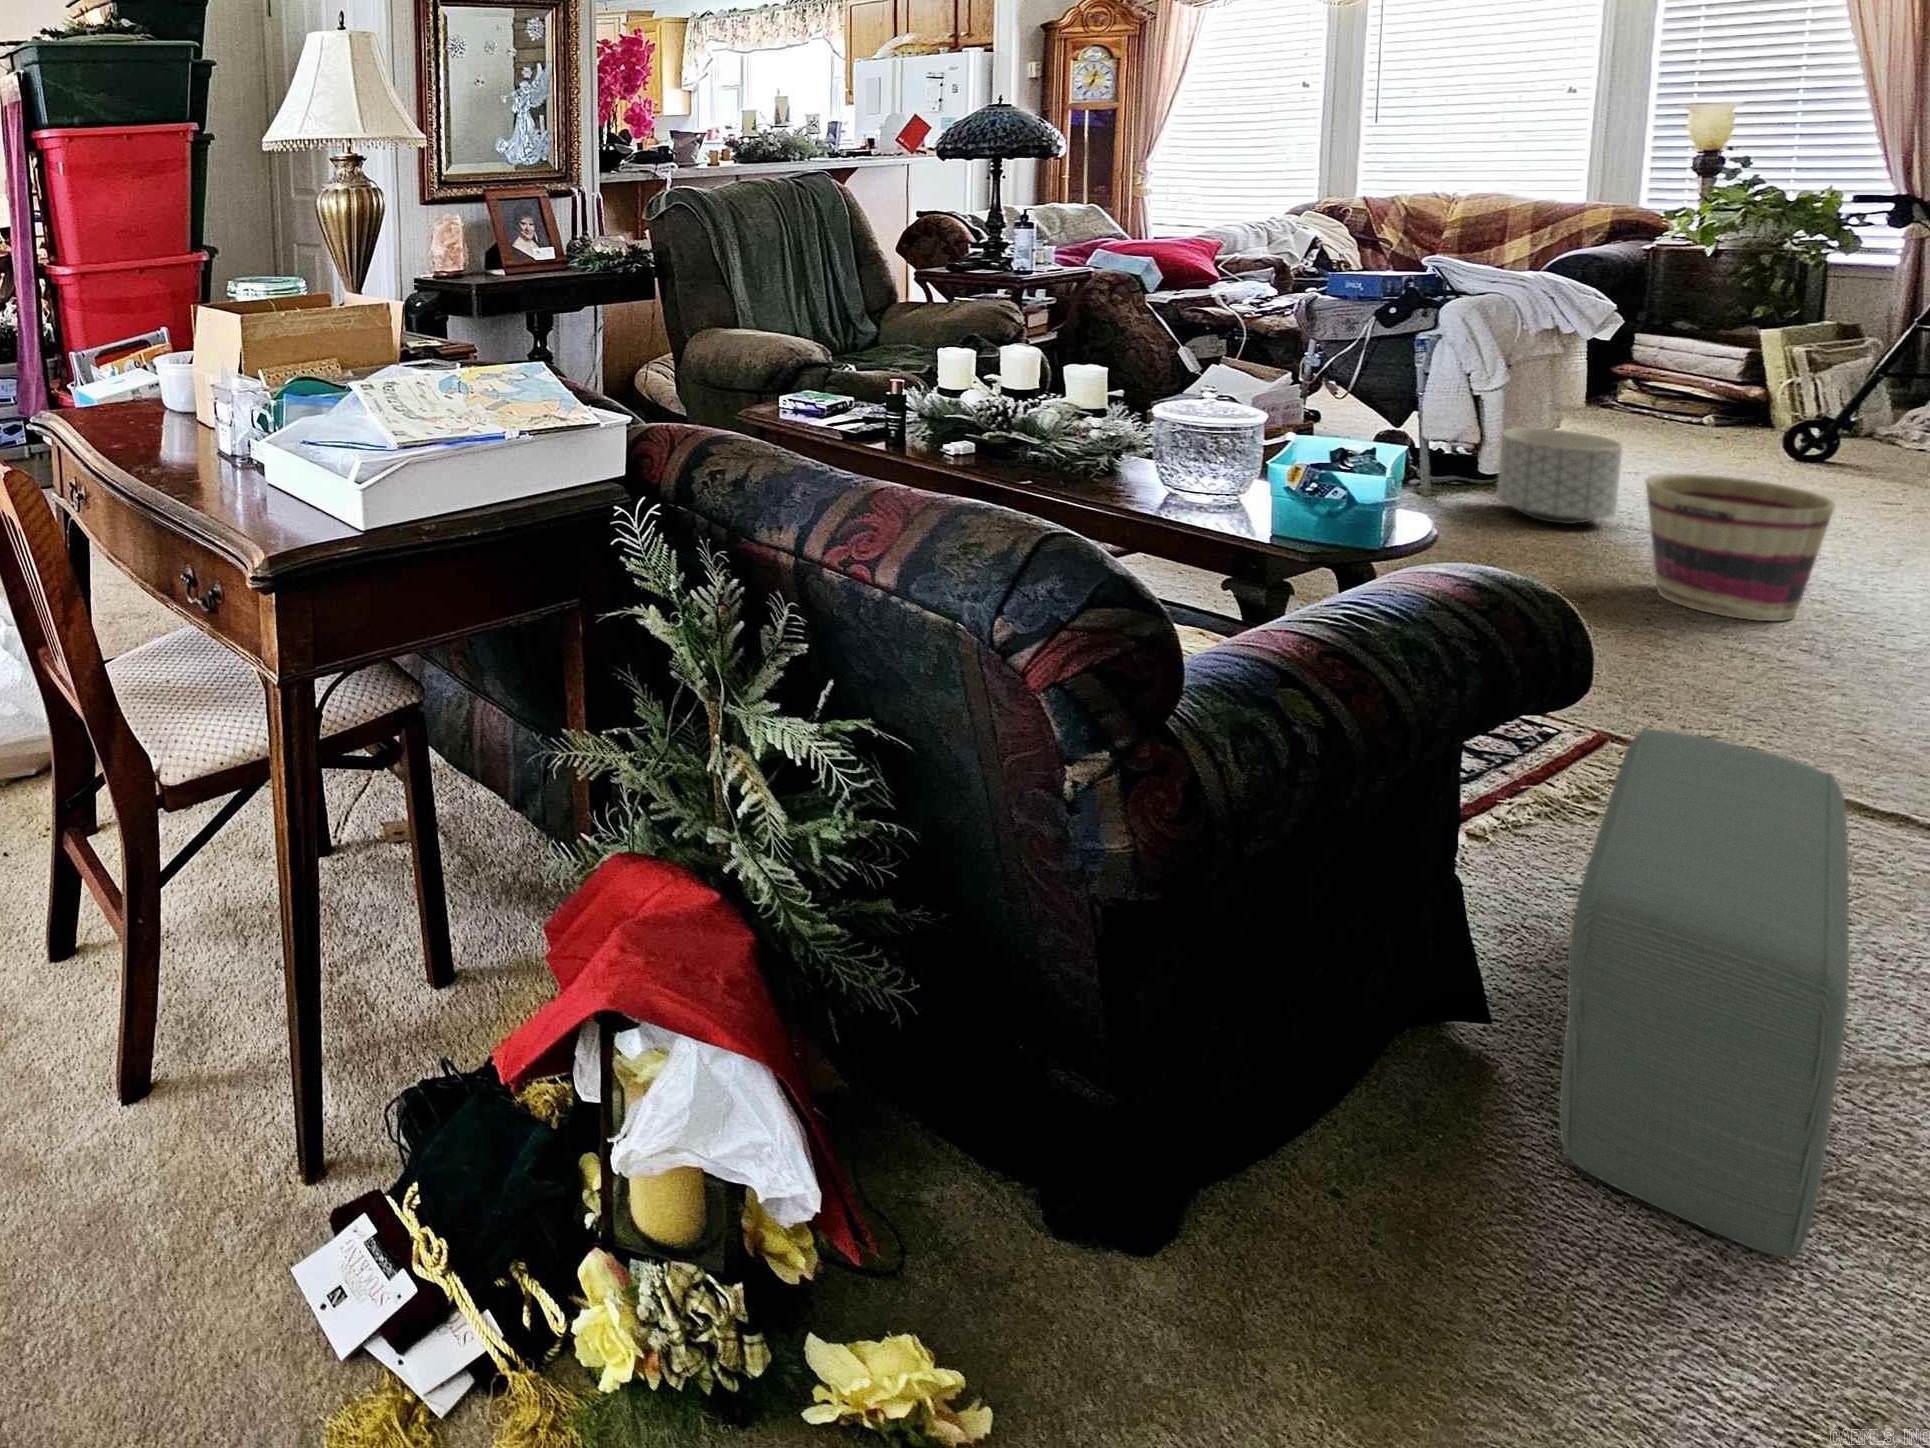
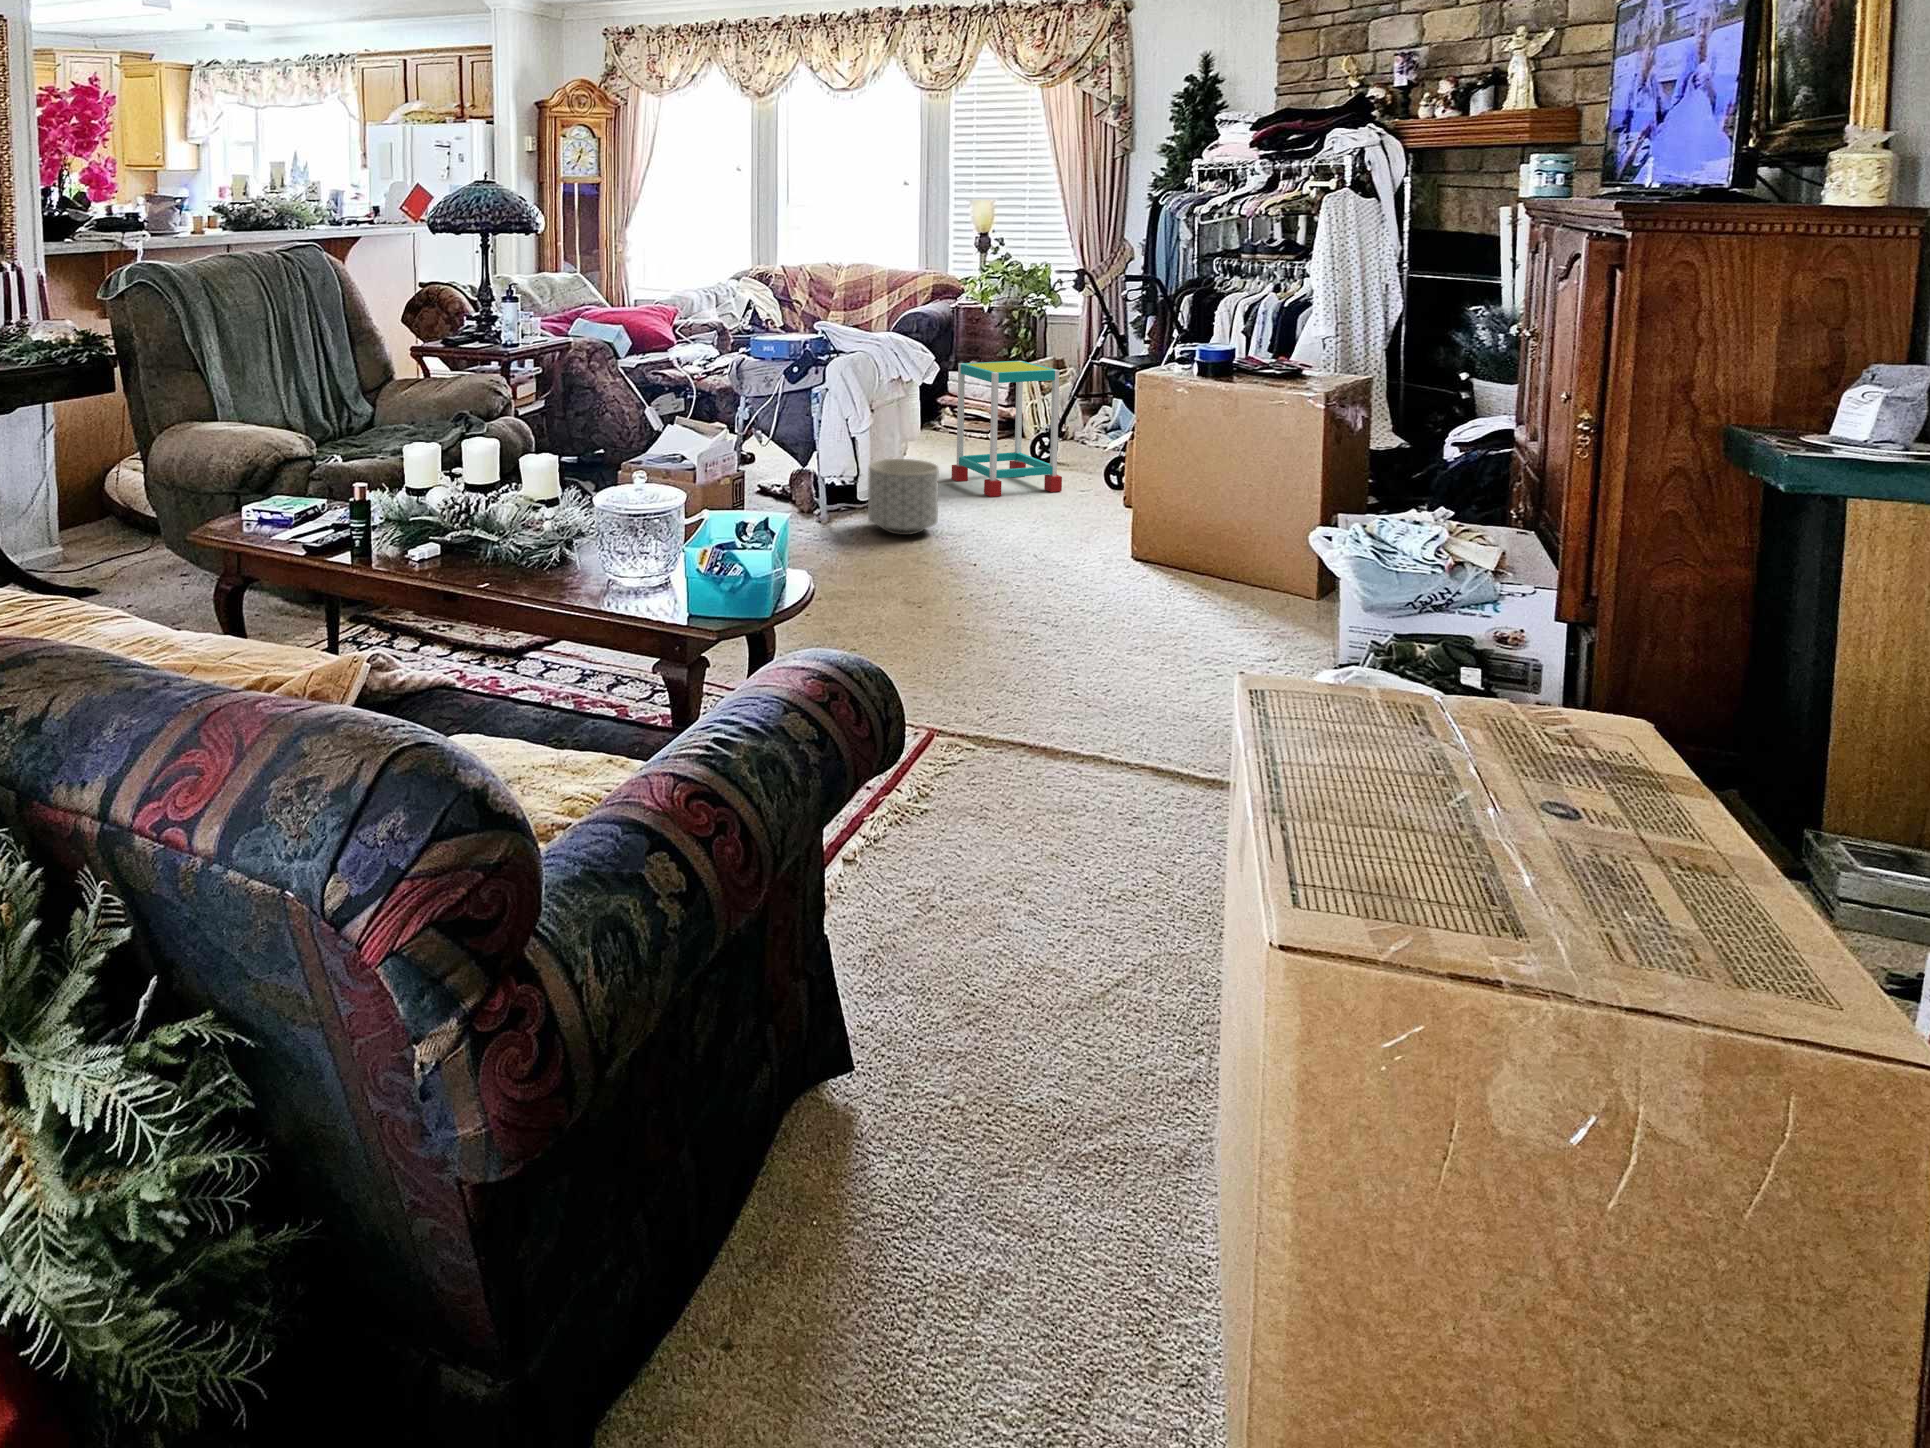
side table: none [1640,319,1865,502] -> present [952,361,1062,497]
basket: present [1646,474,1835,621] -> none [951,489,1050,599]
pouf: present [1559,728,1849,1261] -> none [903,741,1069,1222]

